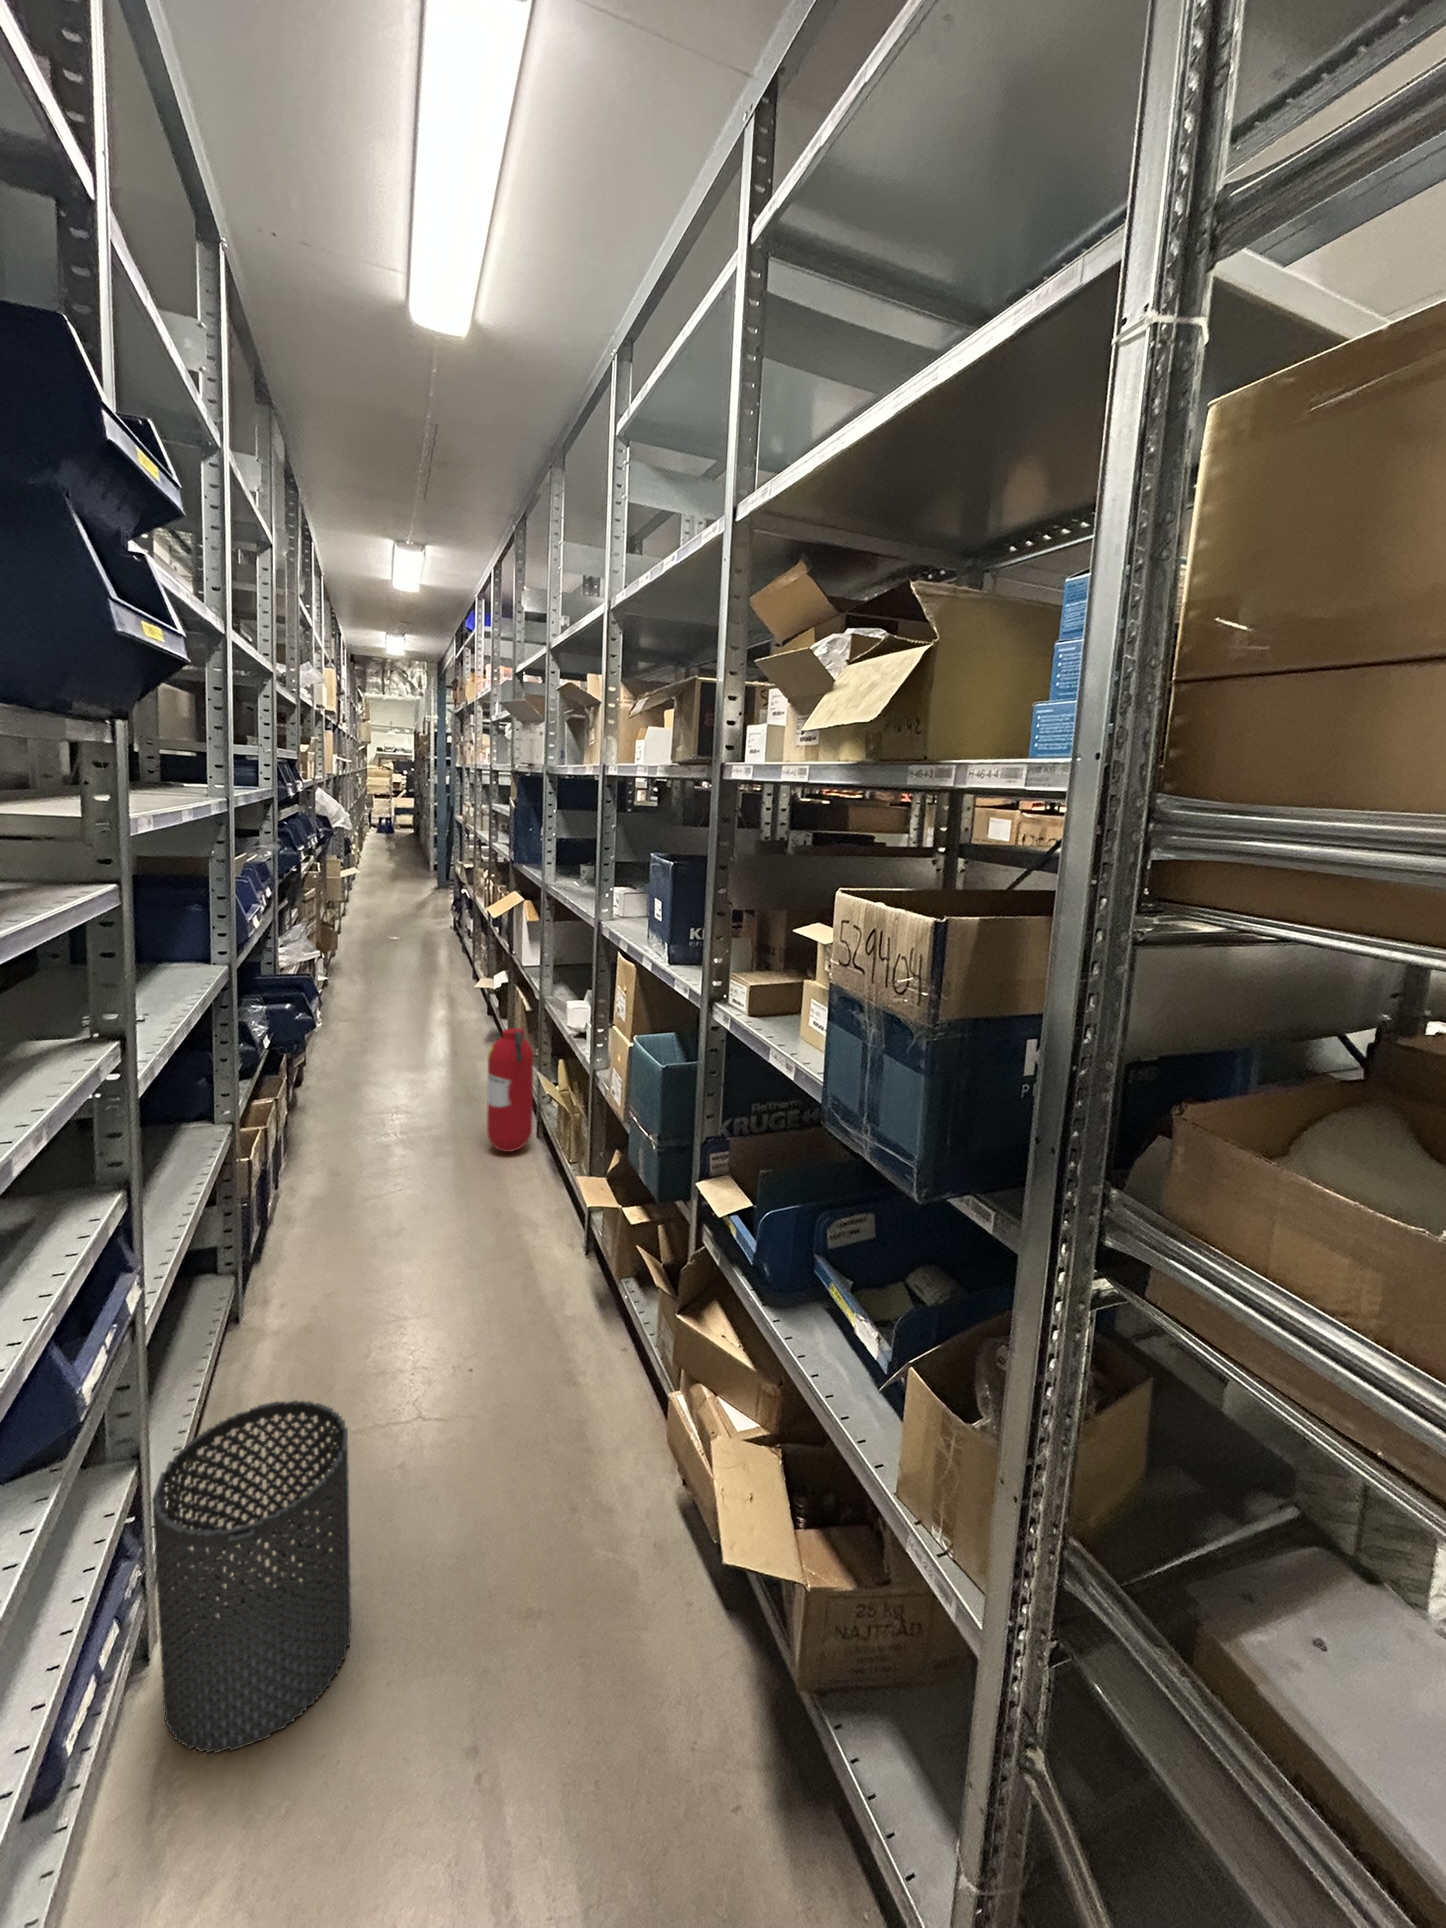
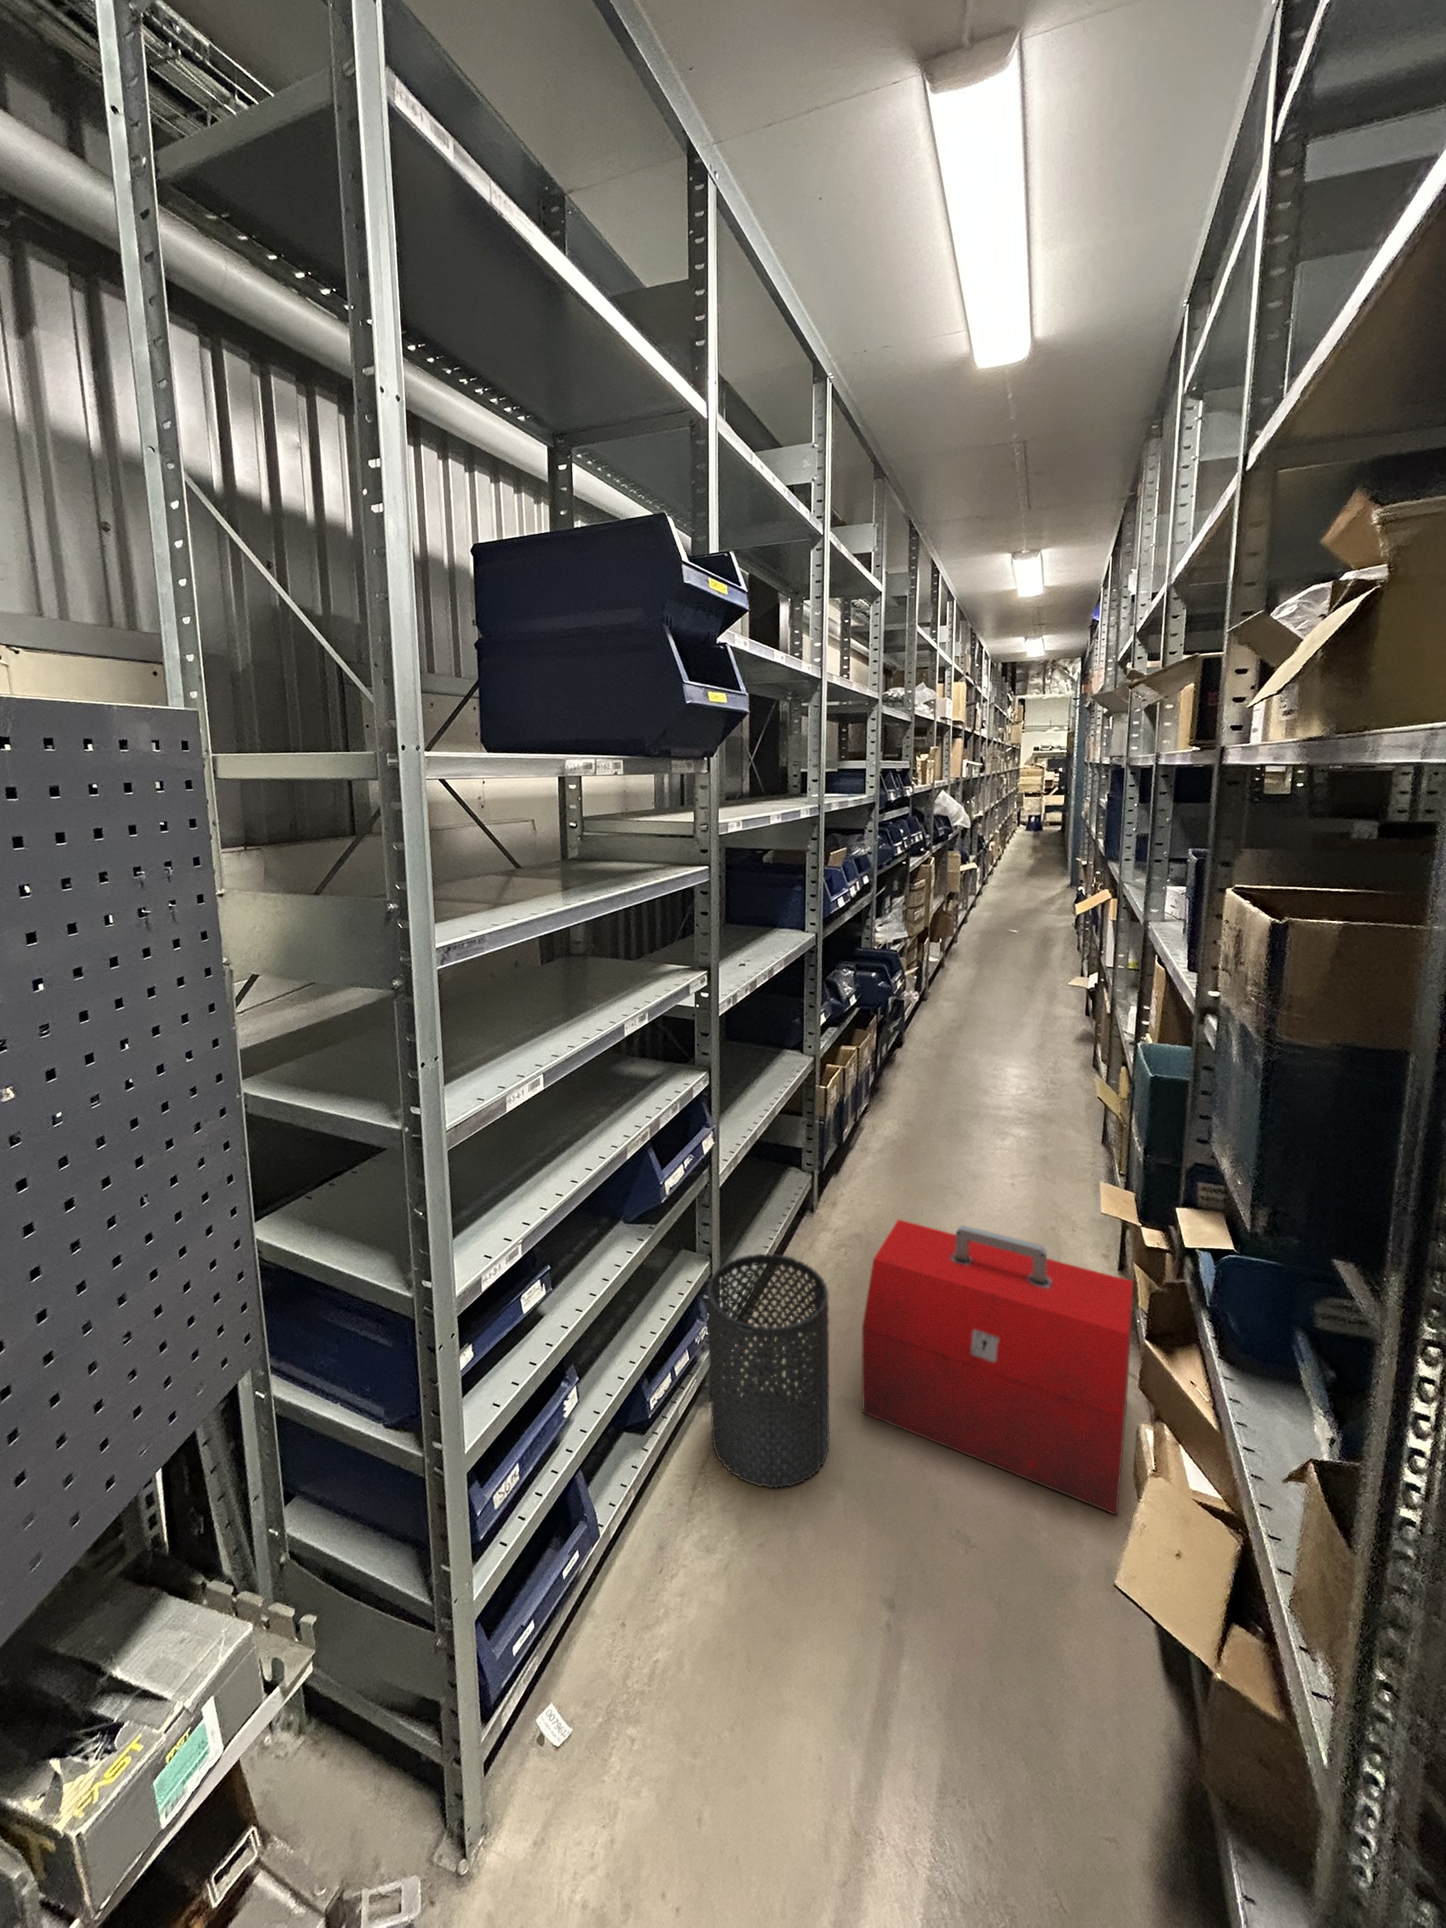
fire extinguisher: present [487,1028,533,1152] -> none [1046,1022,1097,1146]
toolbox: none [379,1260,656,1546] -> present [862,1220,1133,1515]

